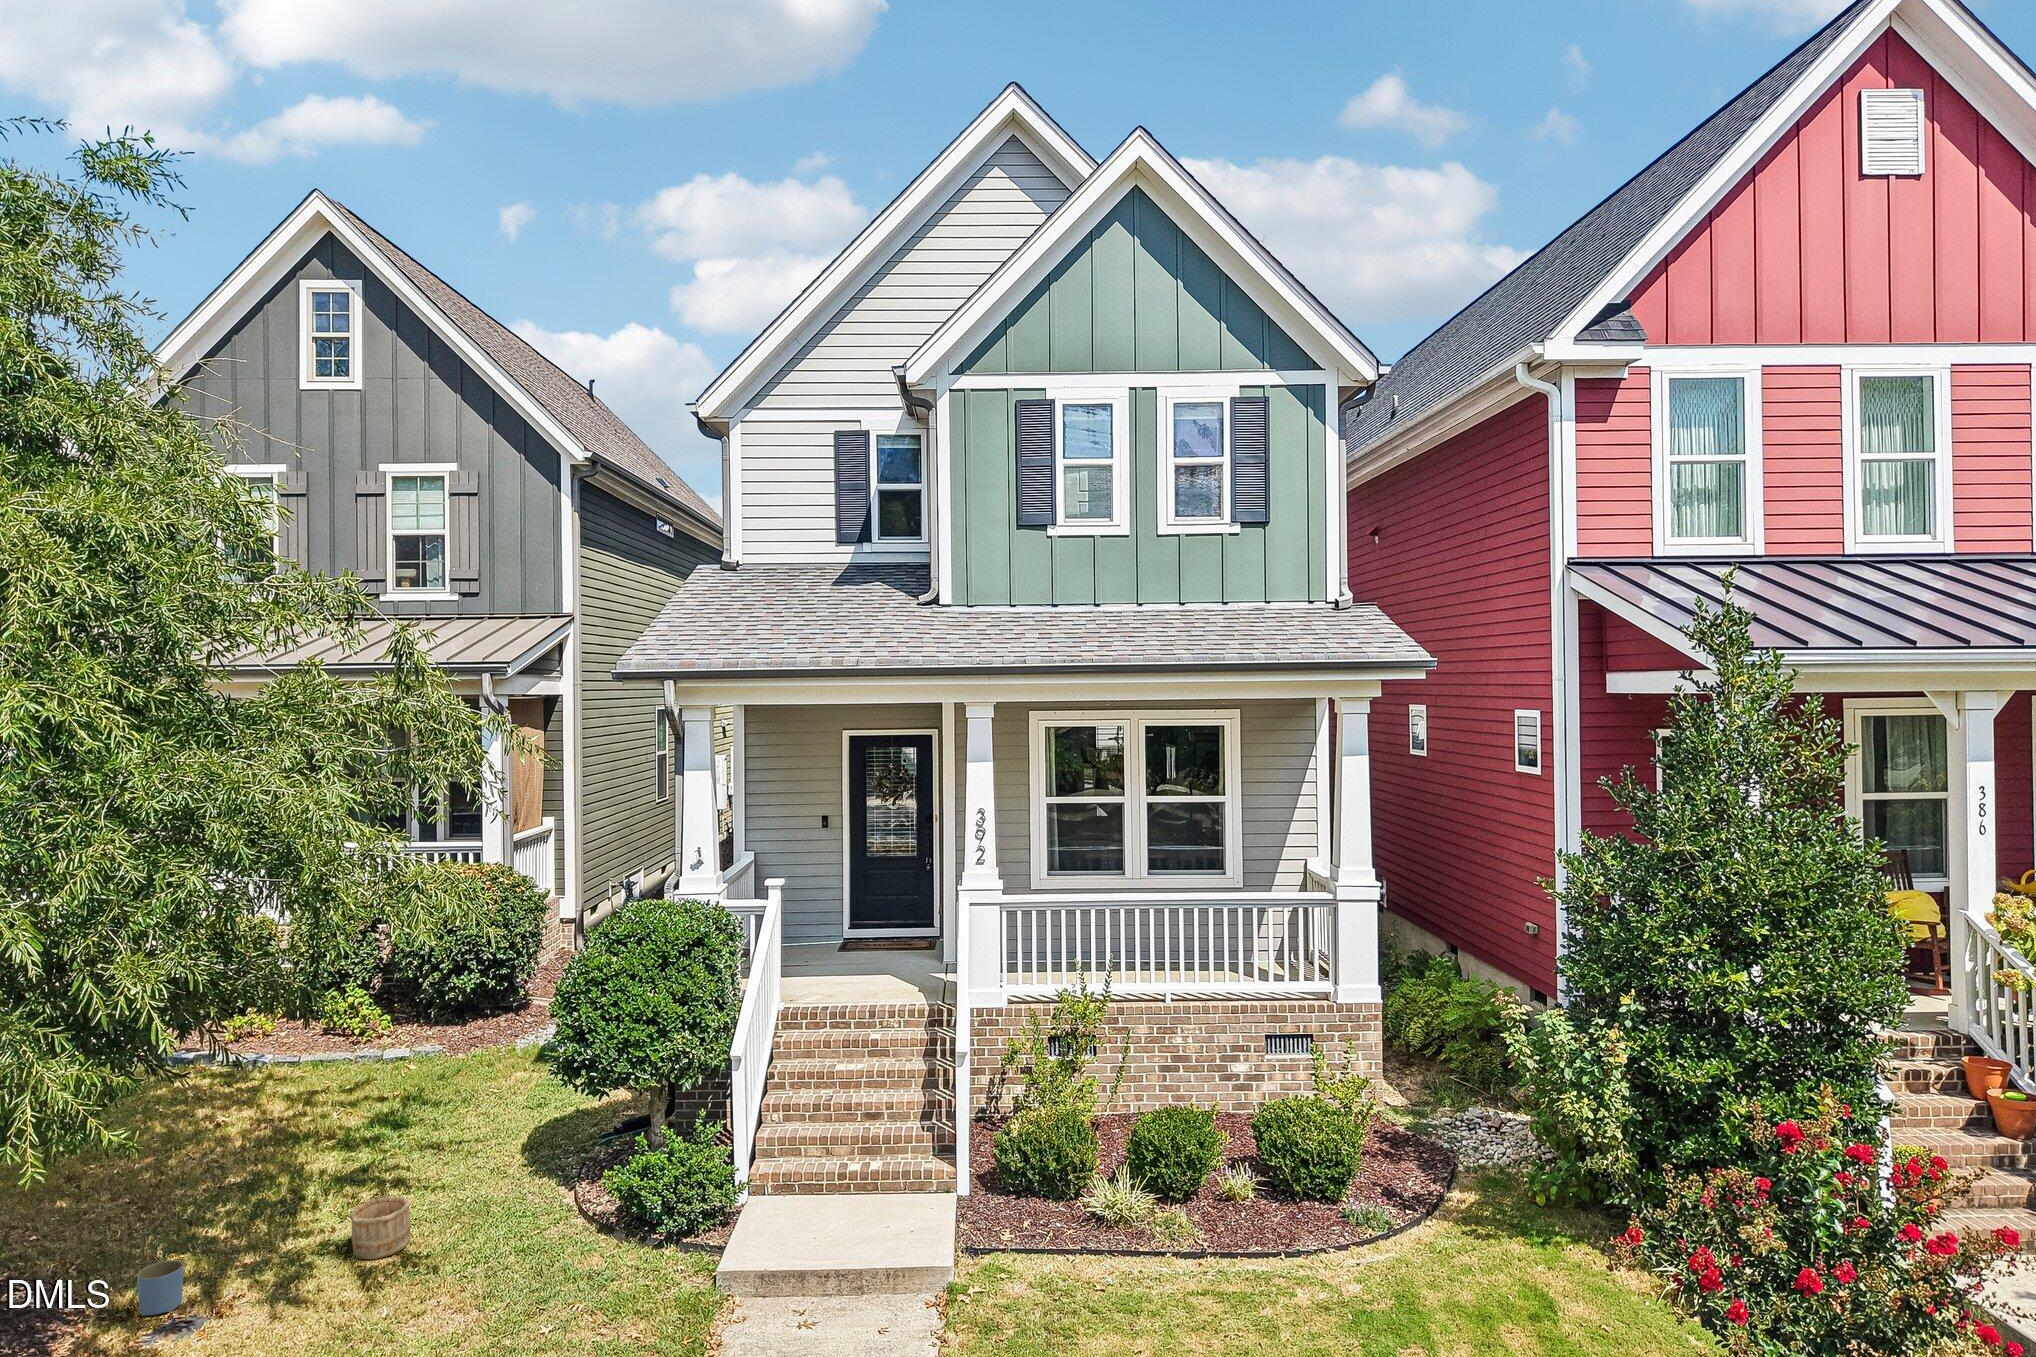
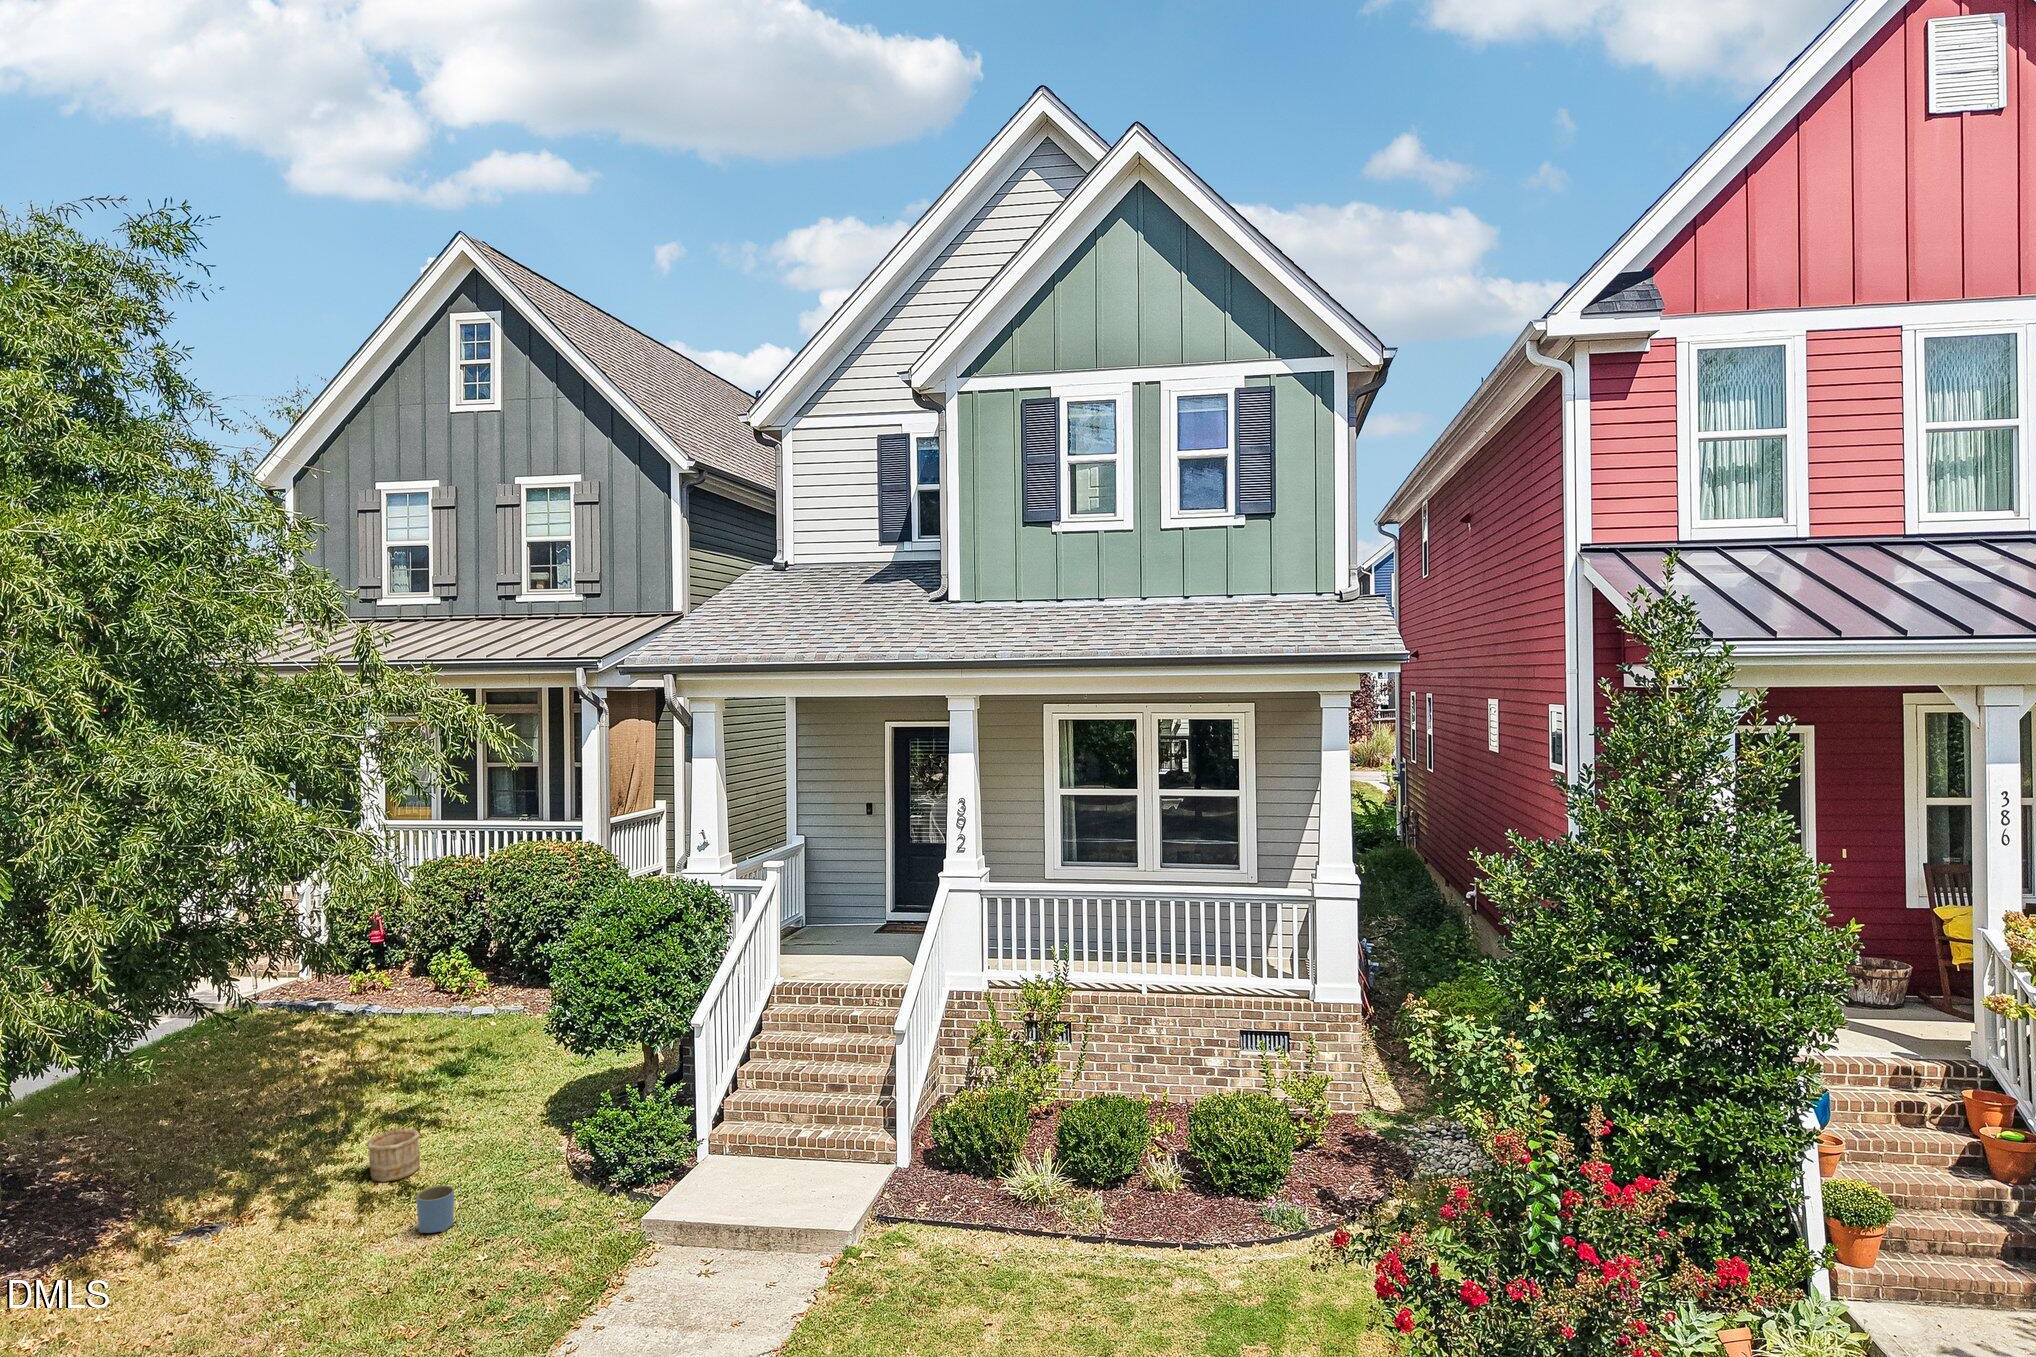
planter: present [137,1260,184,1316] -> present [416,1185,454,1234]

